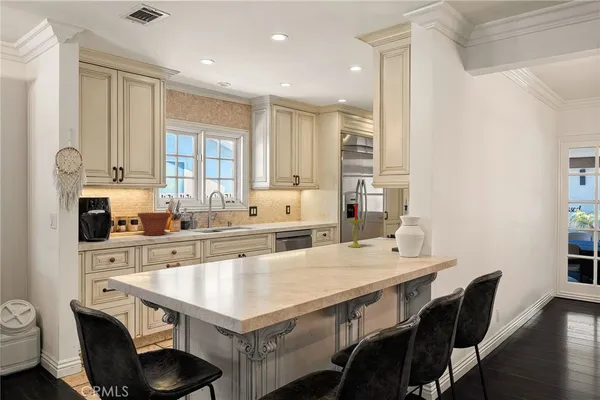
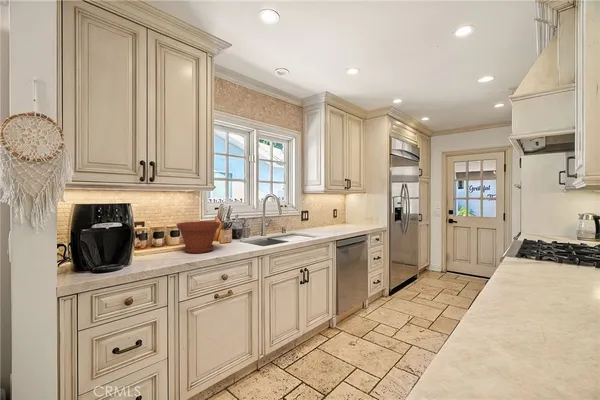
candle: present [348,204,364,247] -> none [527,213,567,294]

